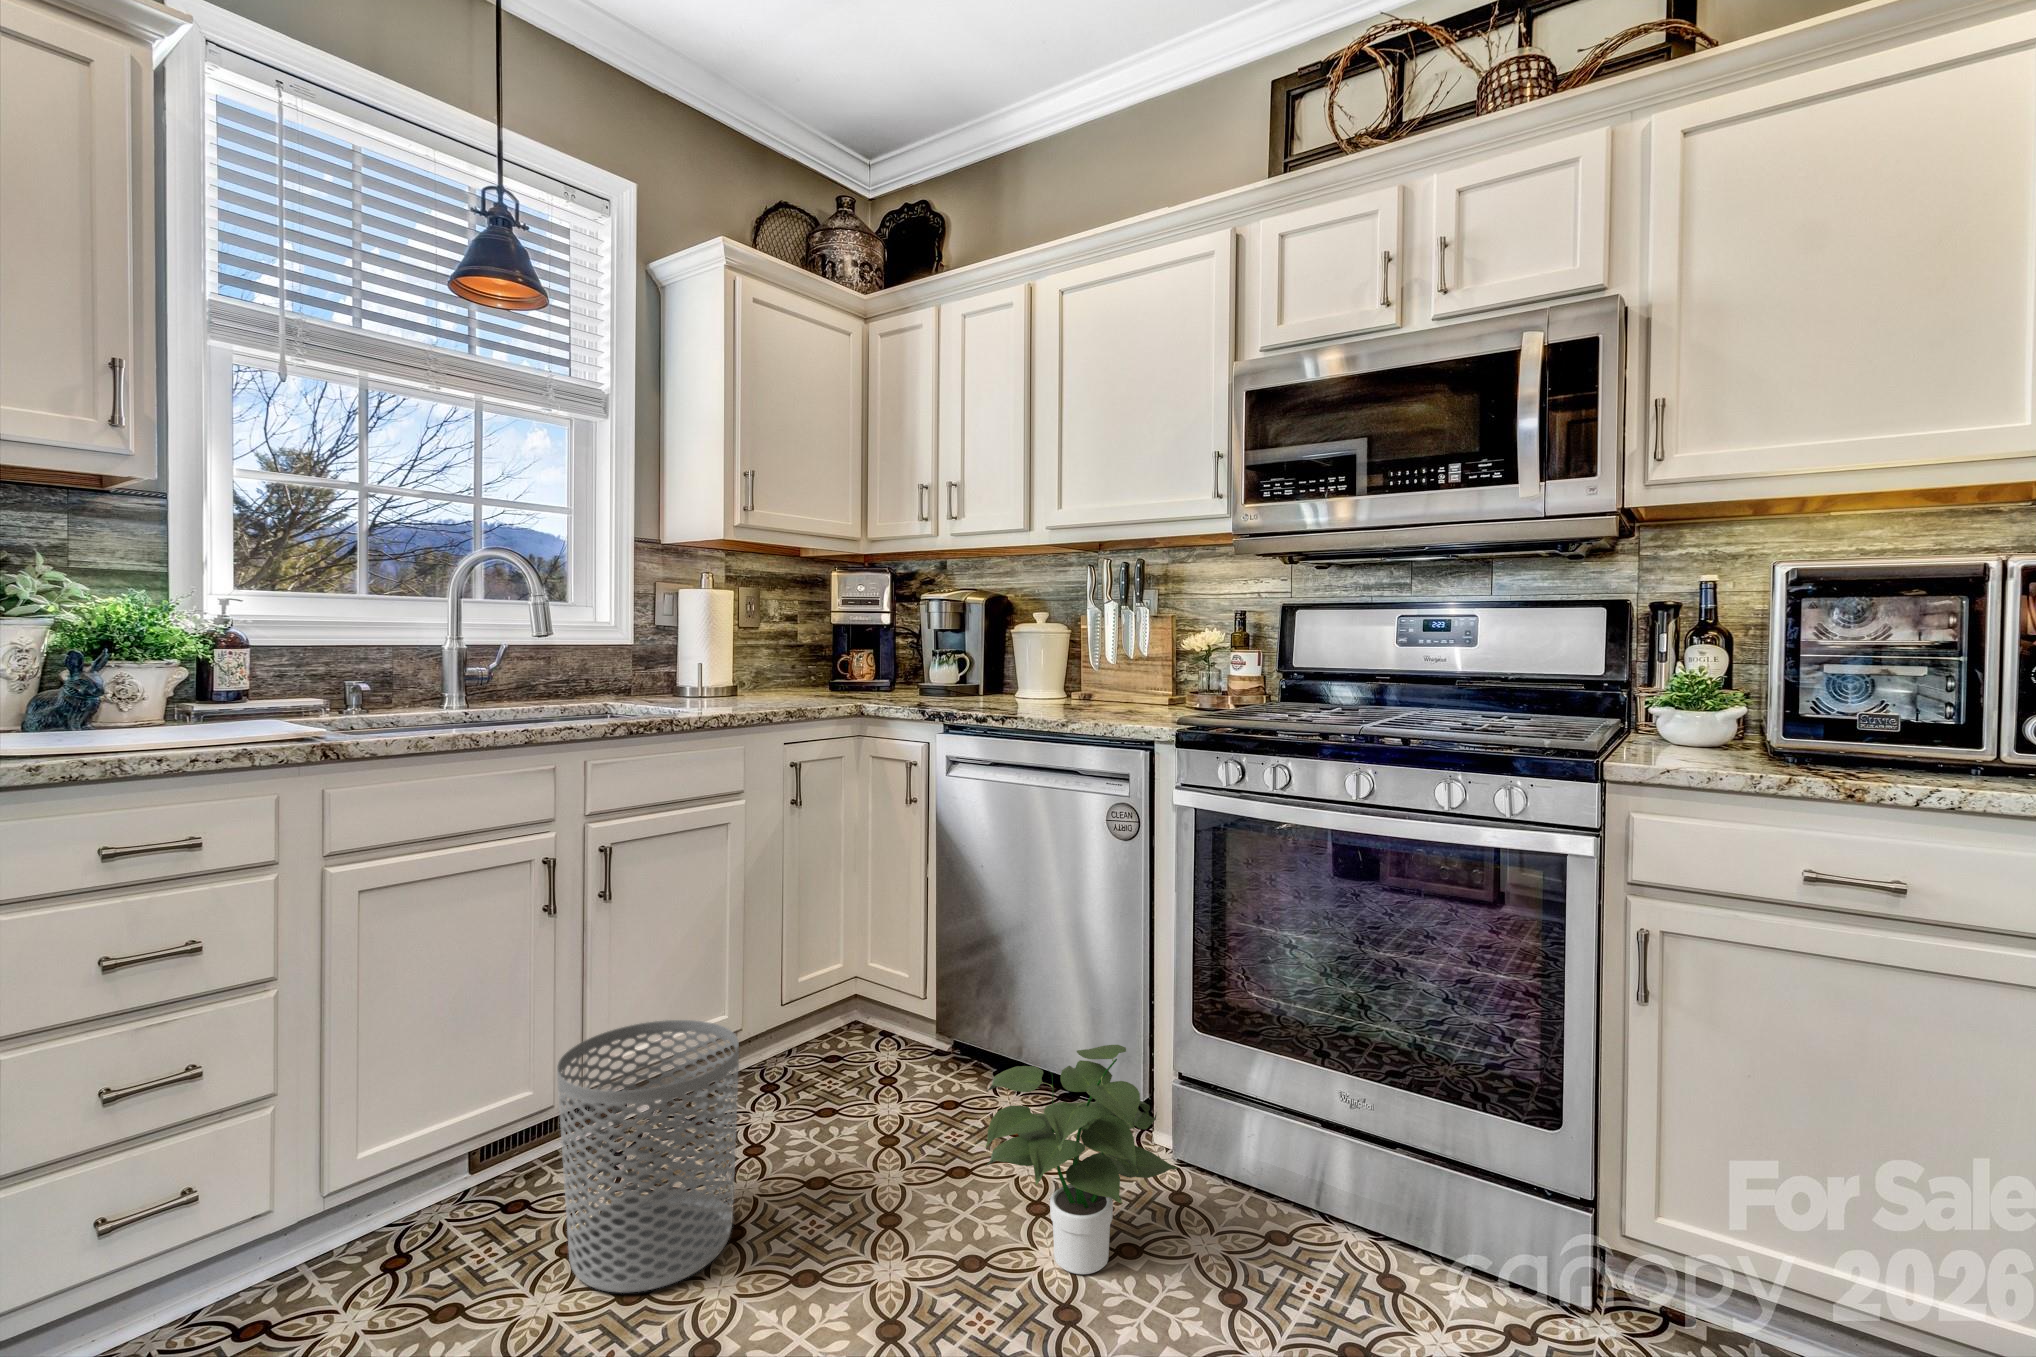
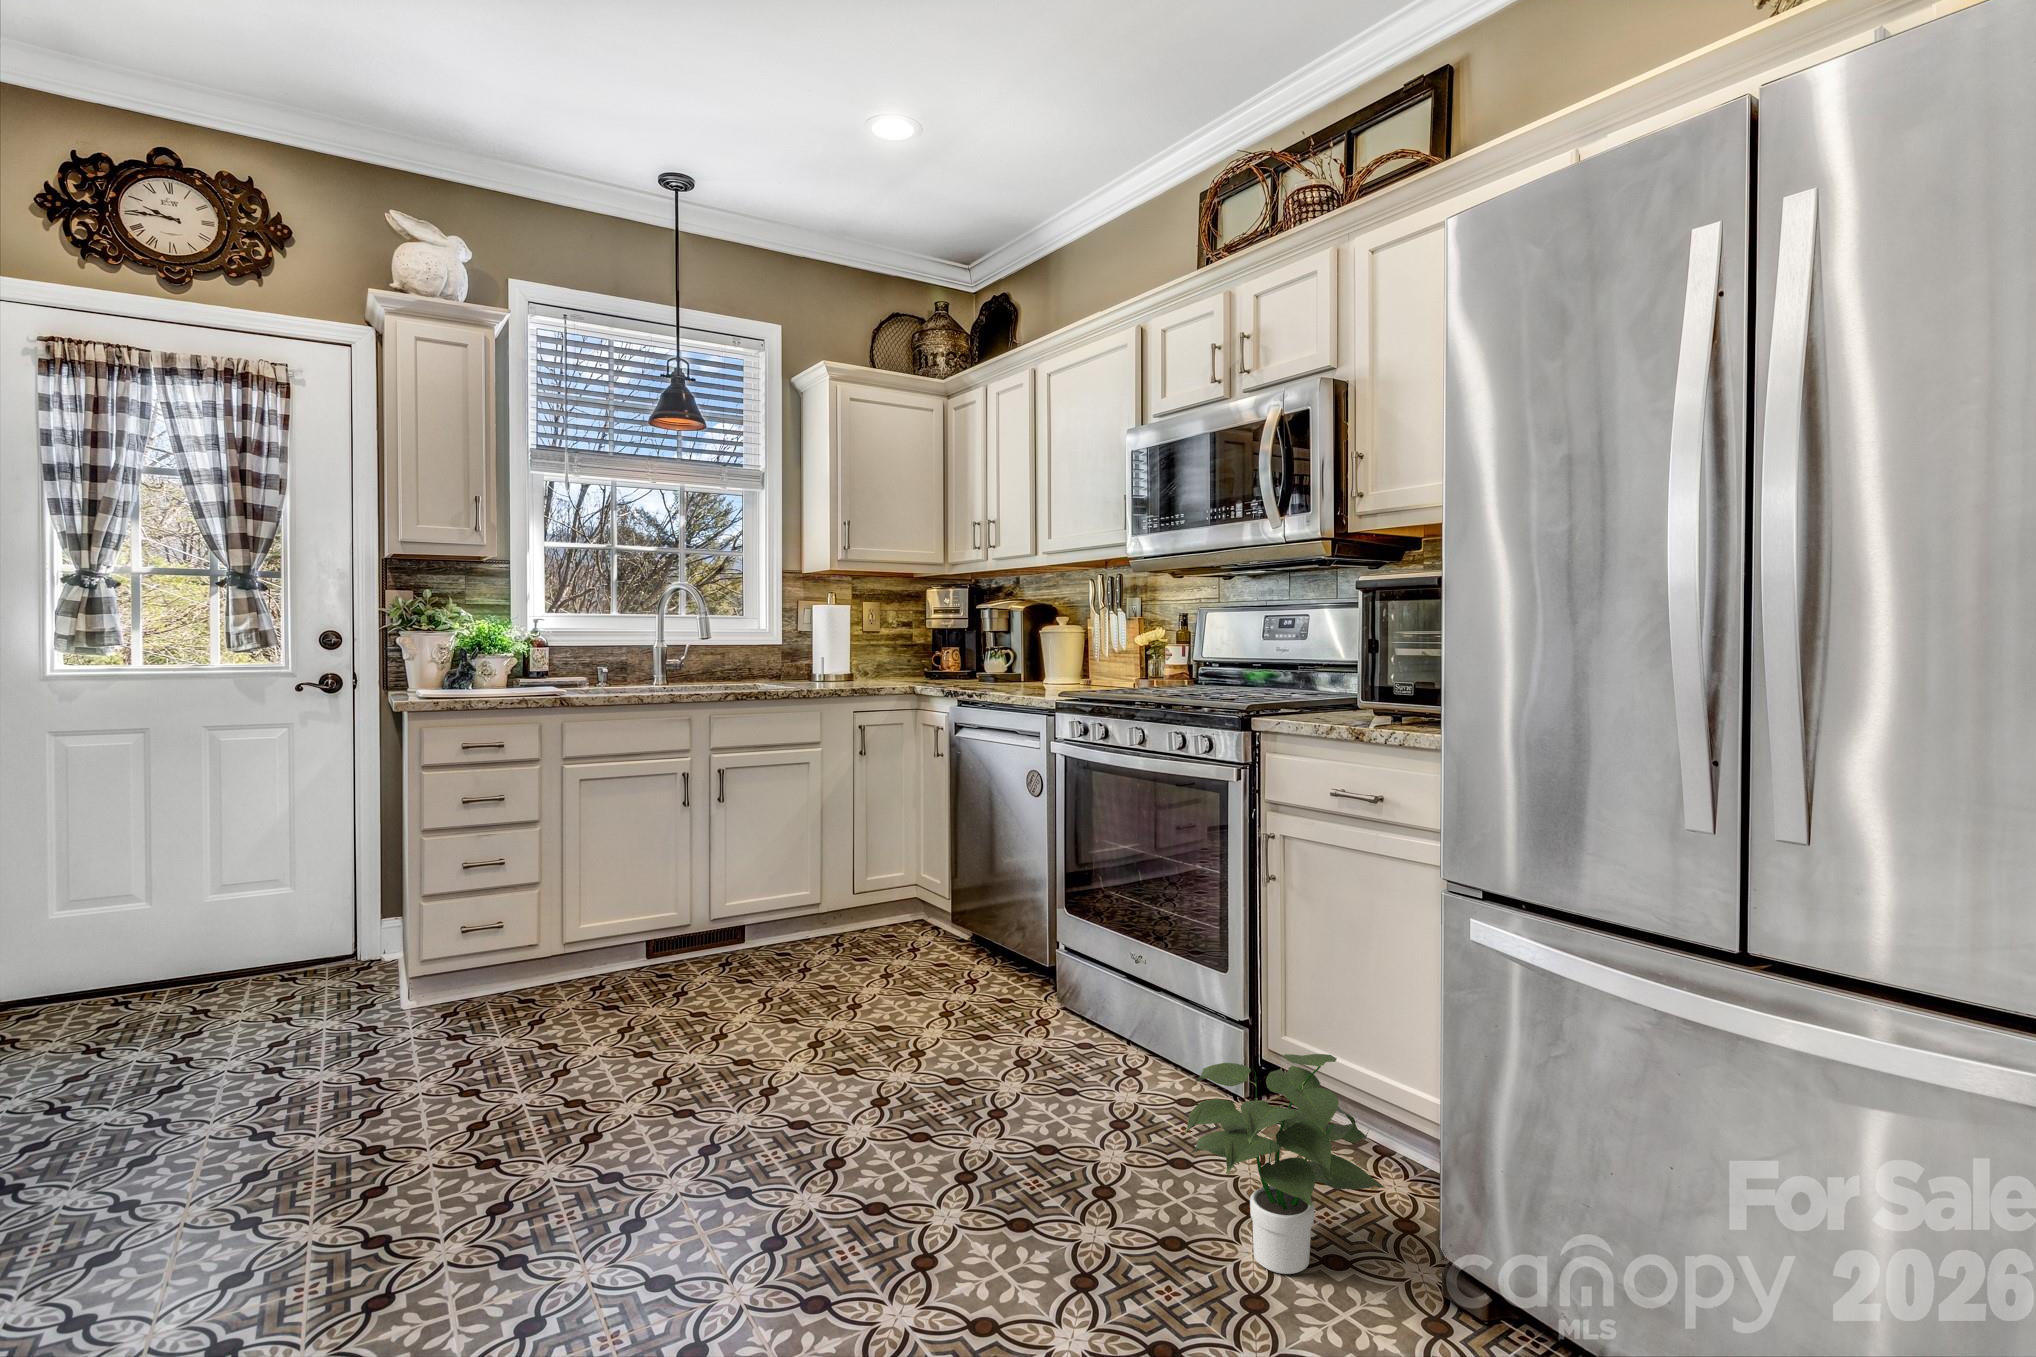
waste bin: present [557,1020,739,1293] -> none [824,981,973,1207]

